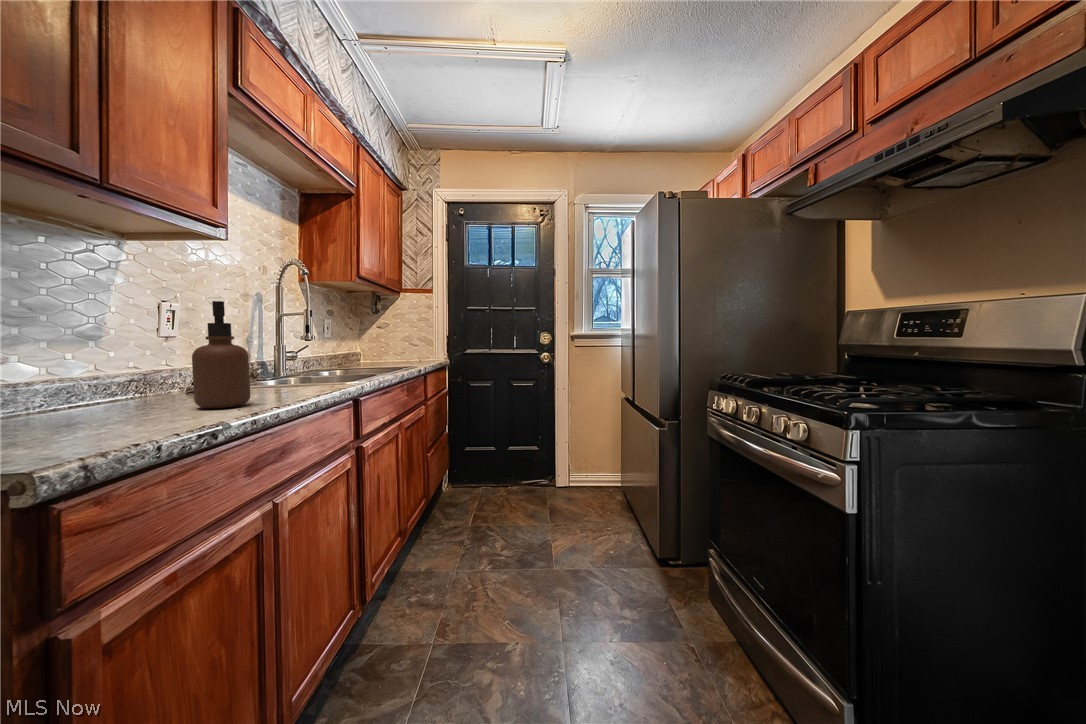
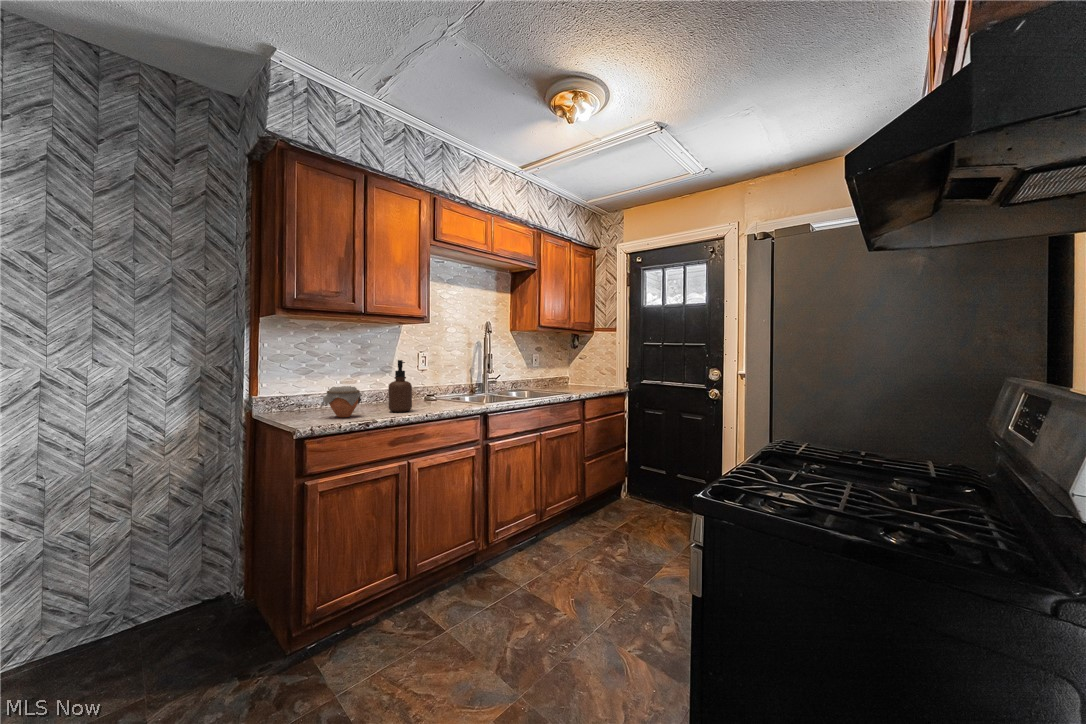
jar: none [40,354,160,432] -> present [323,386,362,418]

